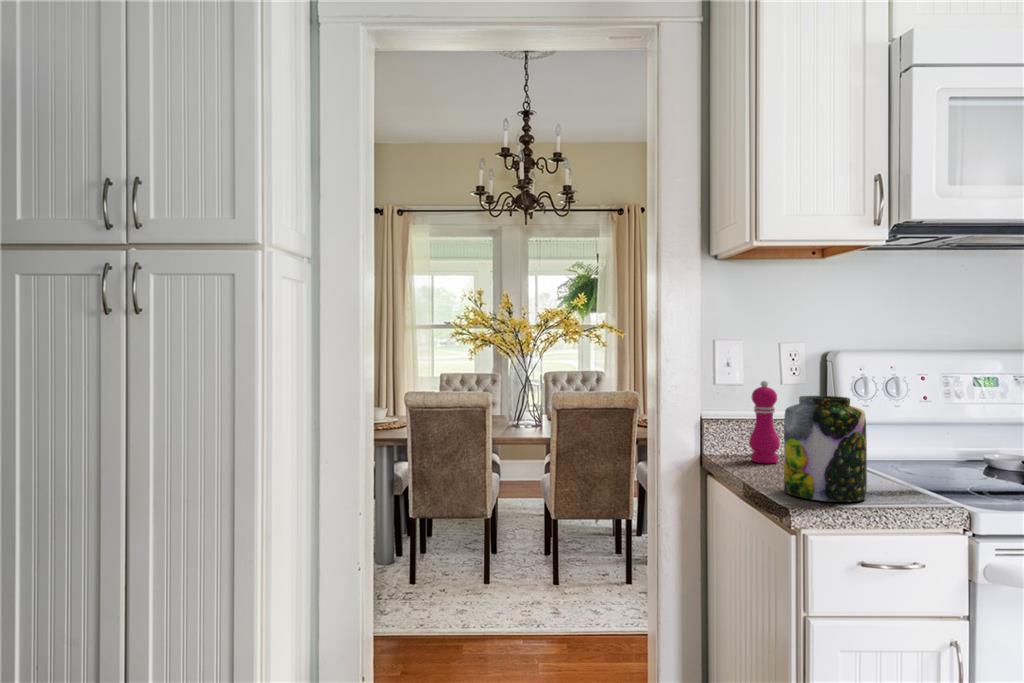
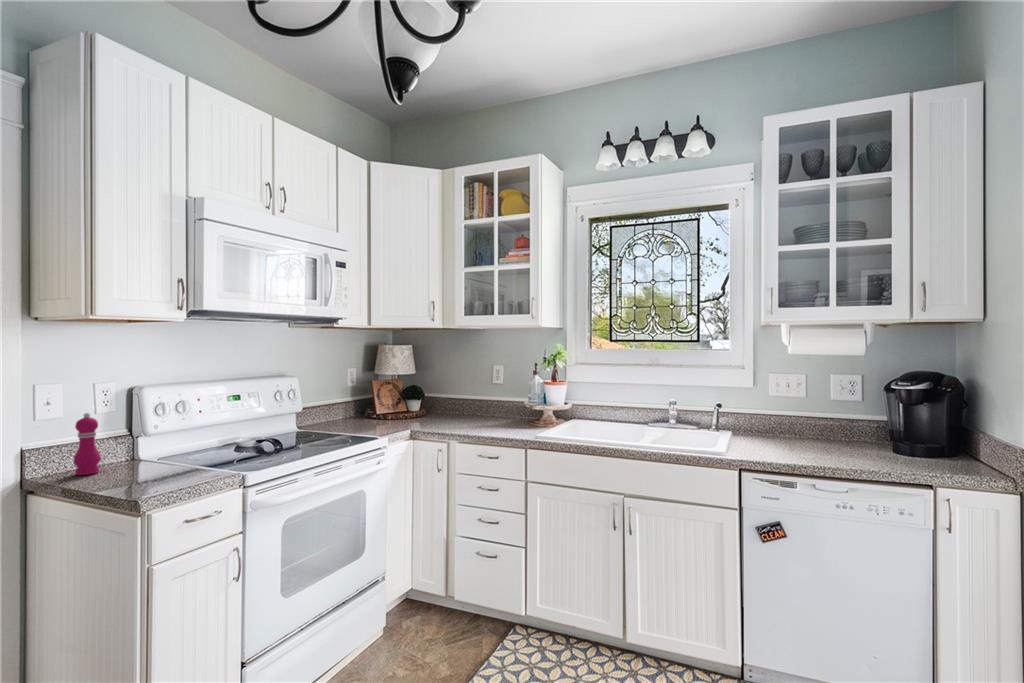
jar: present [784,396,867,502] -> none [124,420,183,491]

